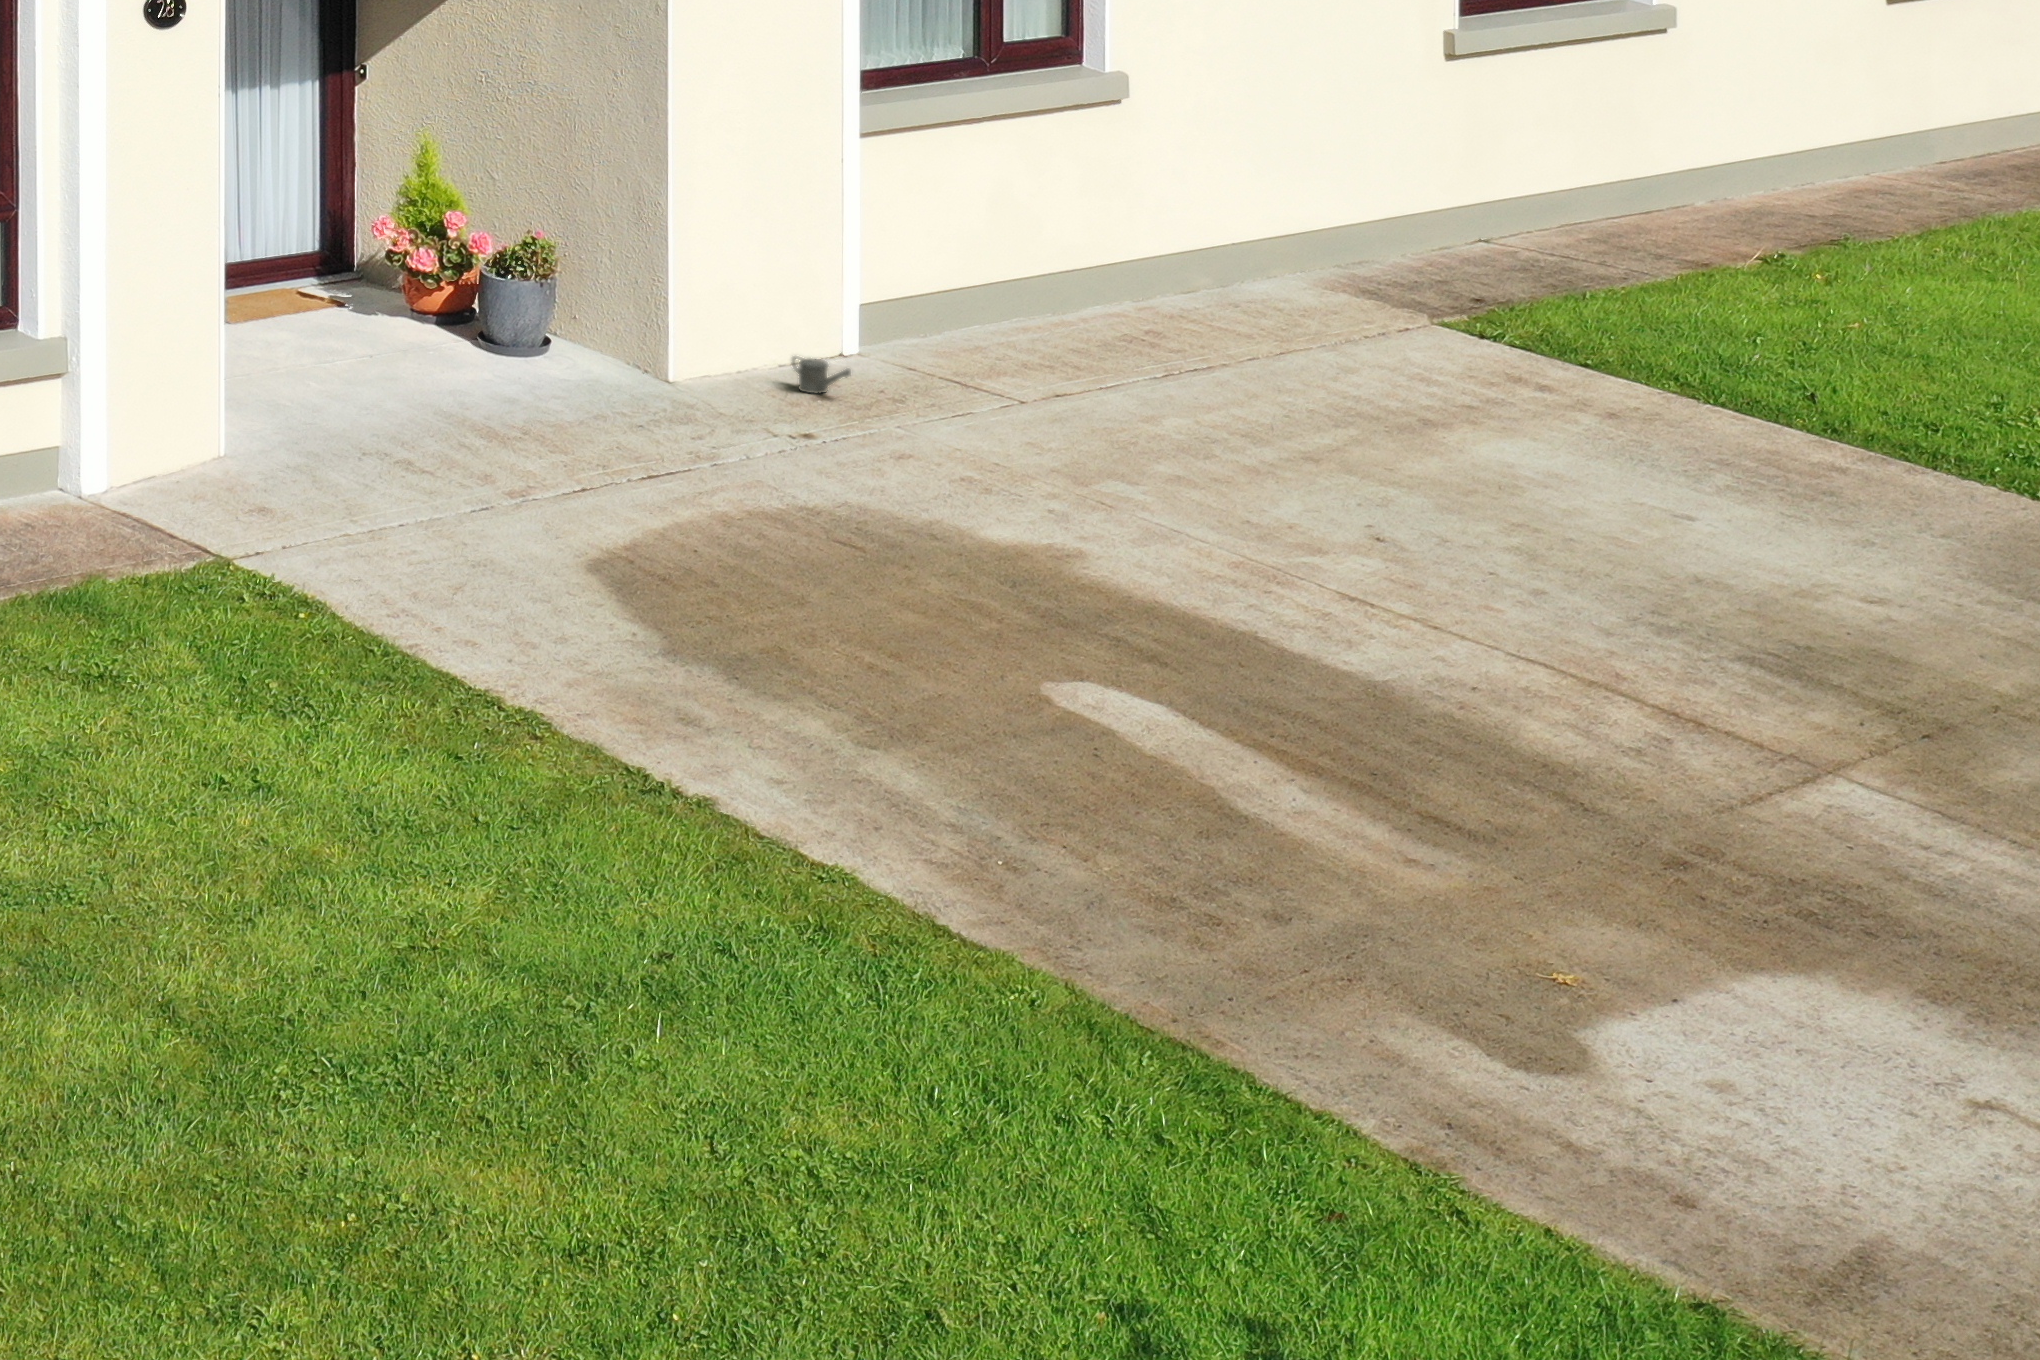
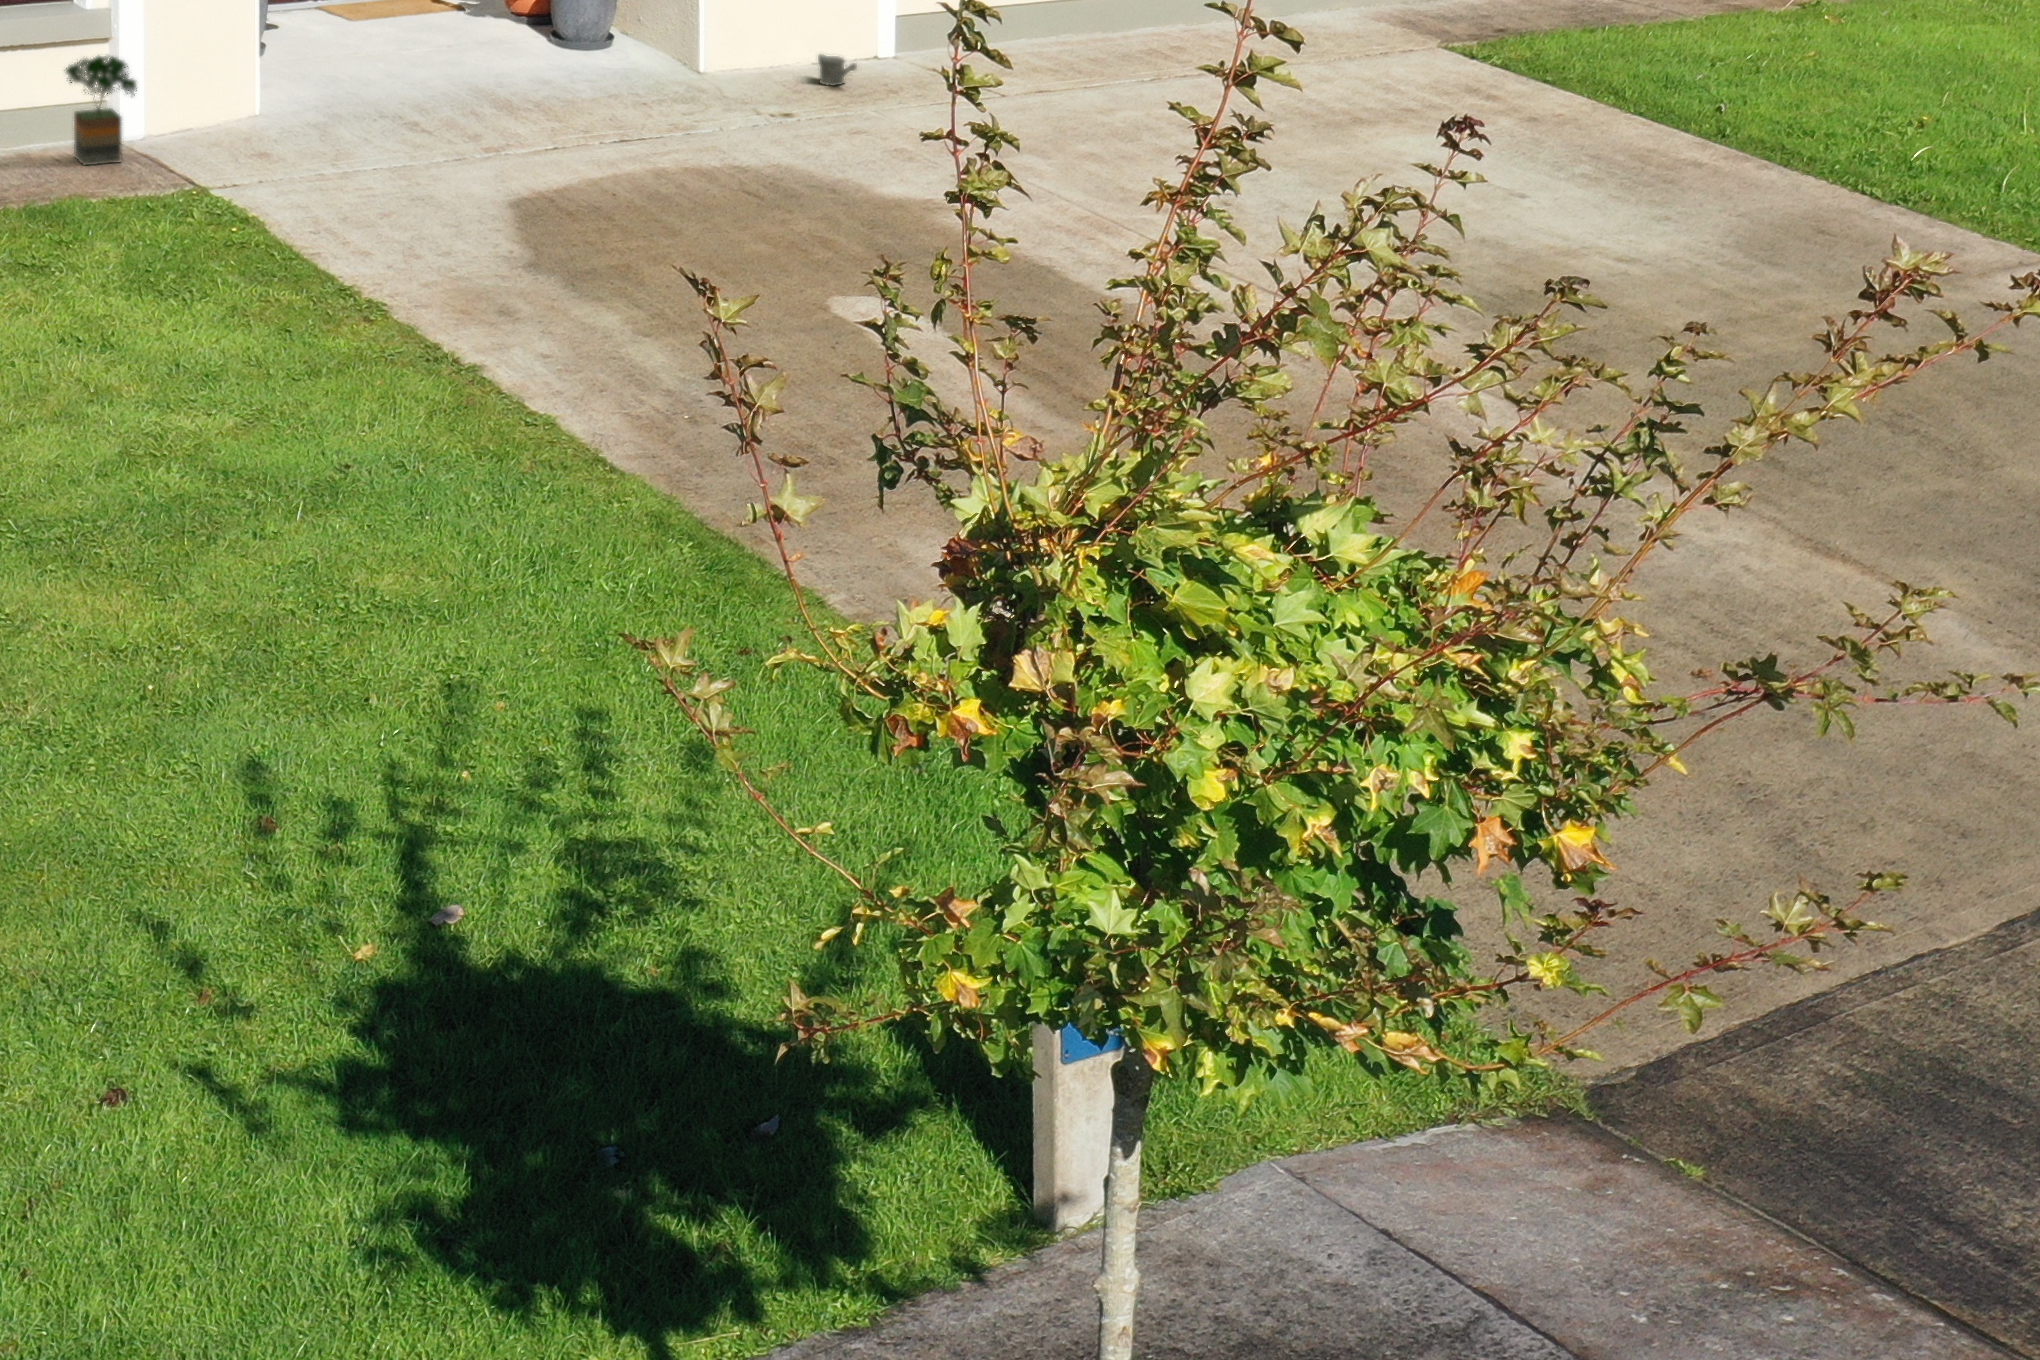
potted tree: none [32,394,127,530] -> present [64,55,137,165]

